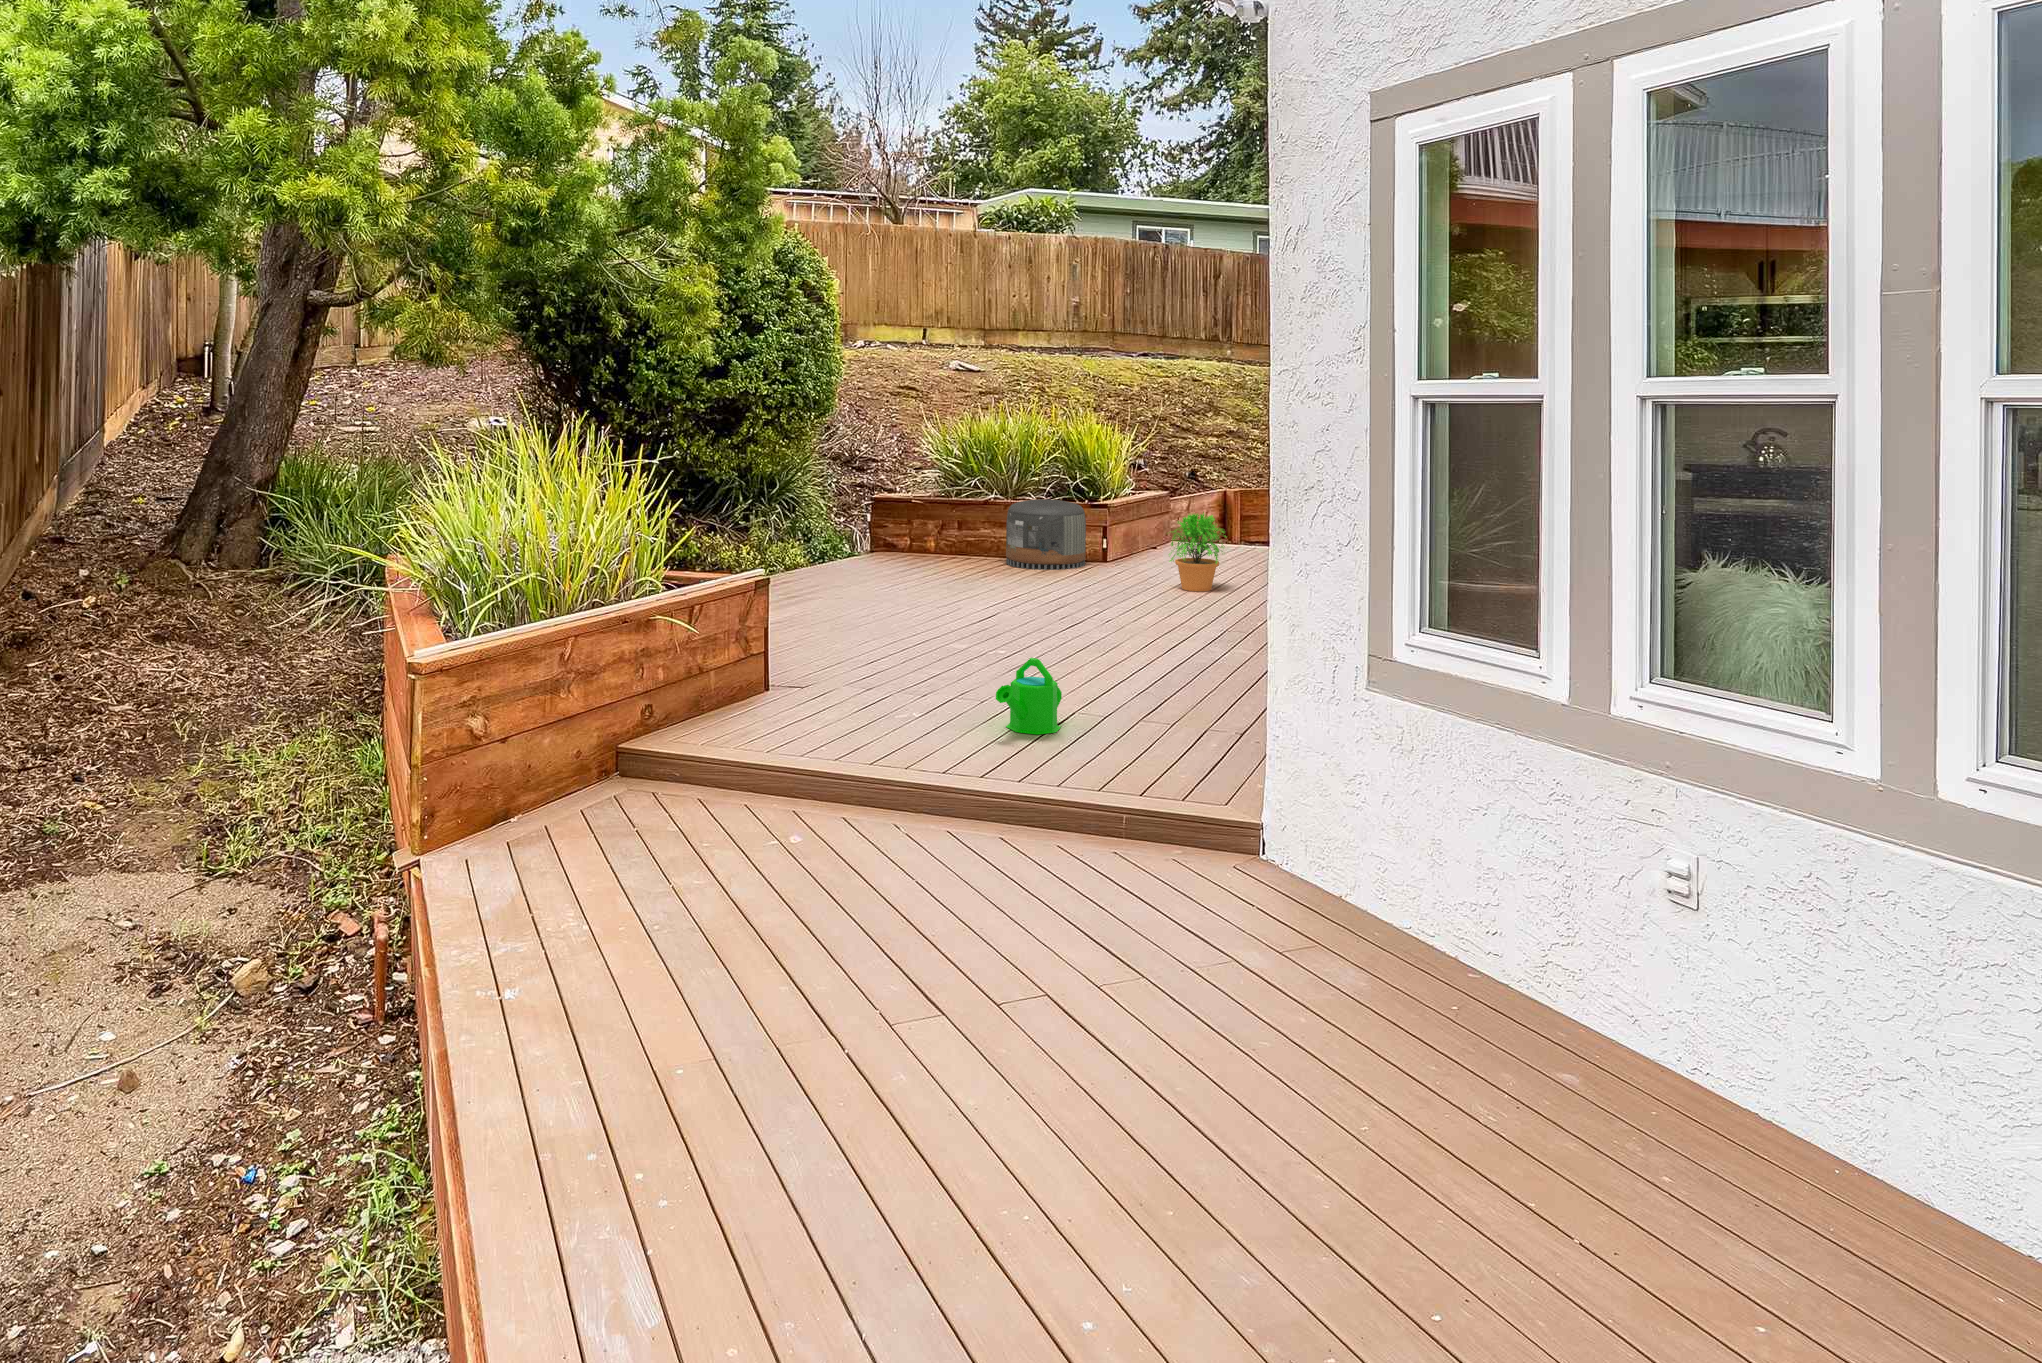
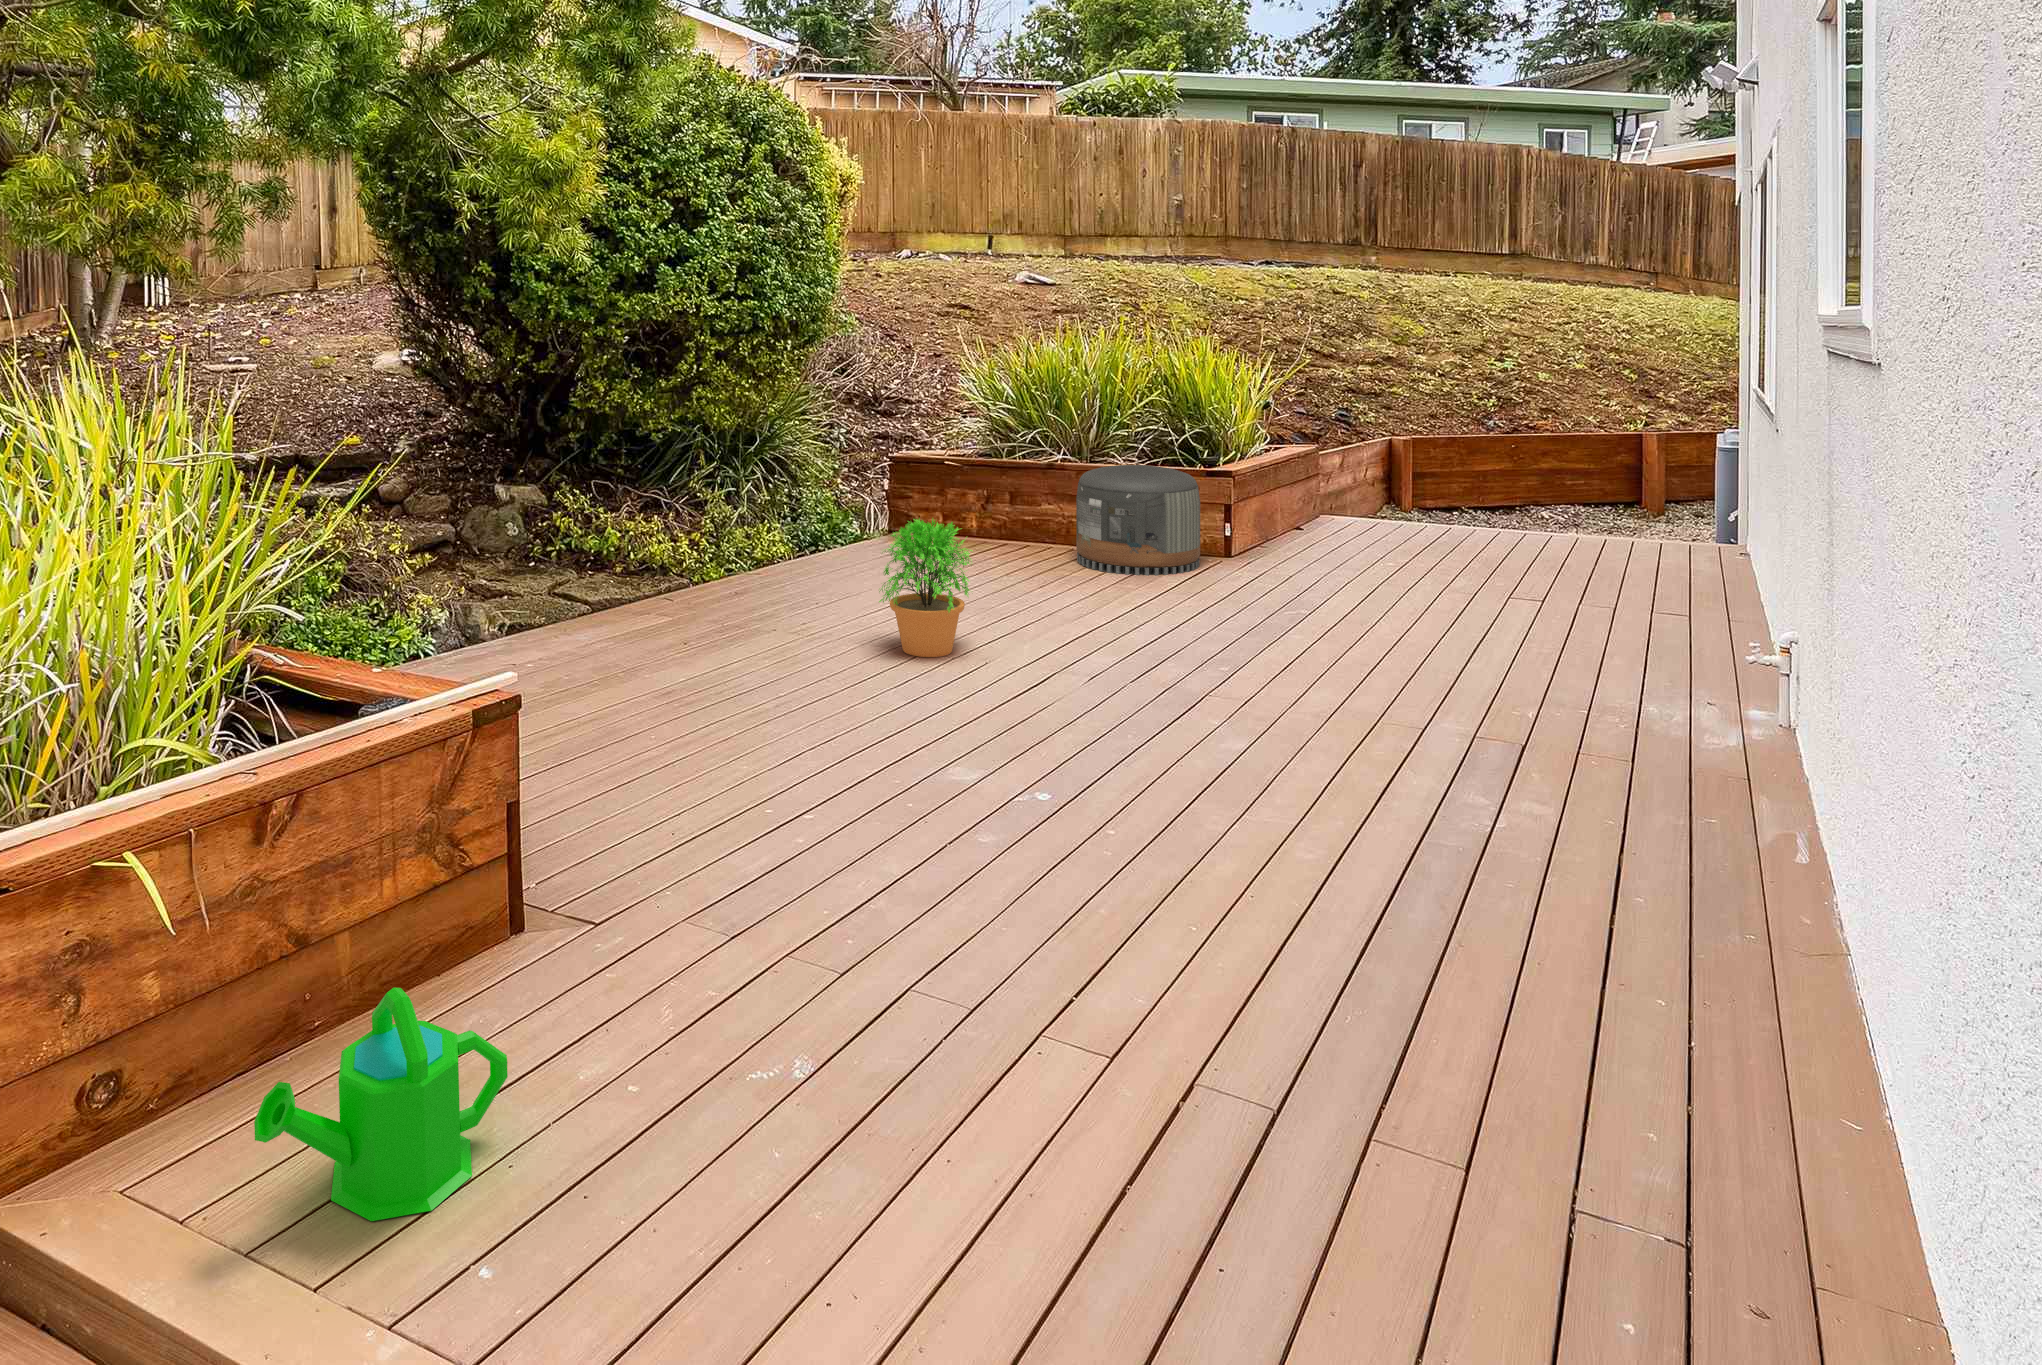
potted plant: present [1169,513,1226,591] -> present [879,518,972,657]
watering can: present [996,658,1062,735] -> present [254,988,508,1221]

